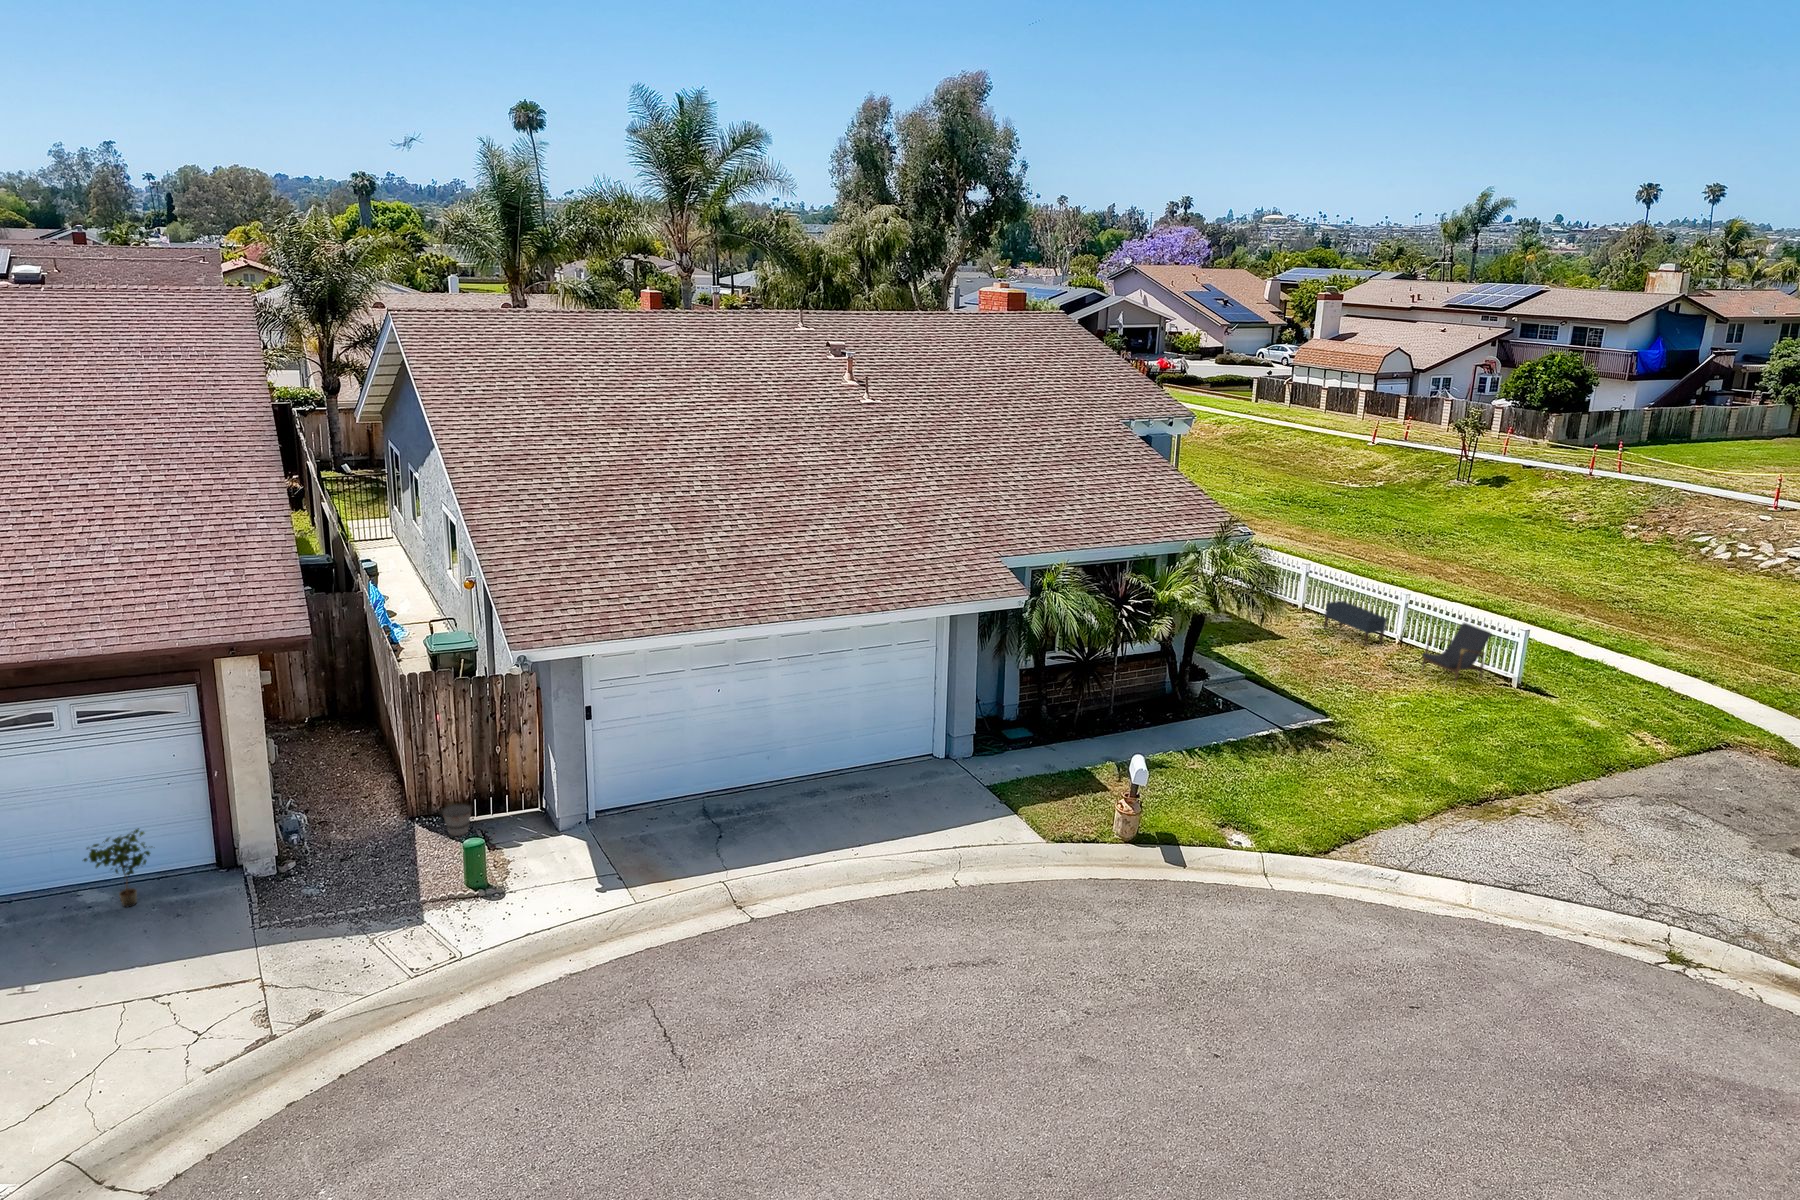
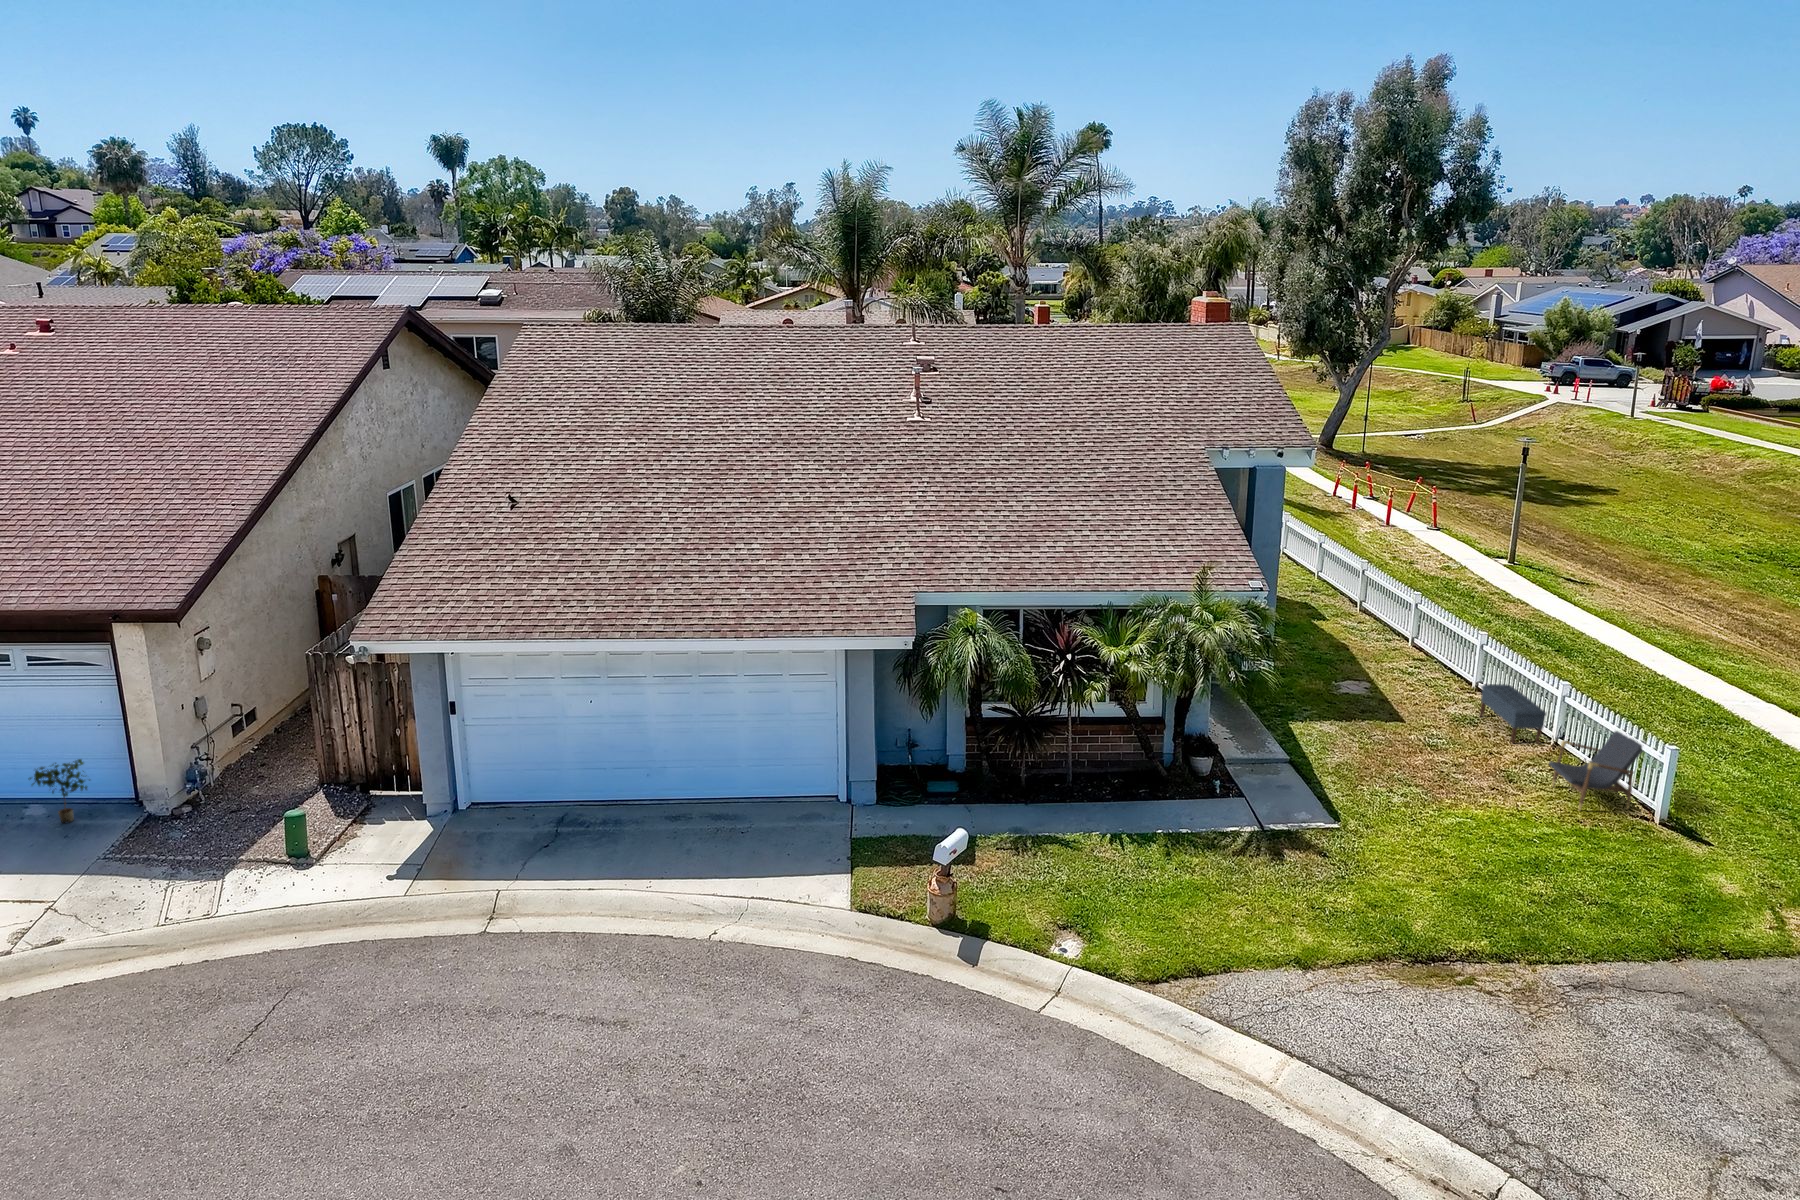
bucket: present [440,804,472,836] -> none [334,777,368,807]

